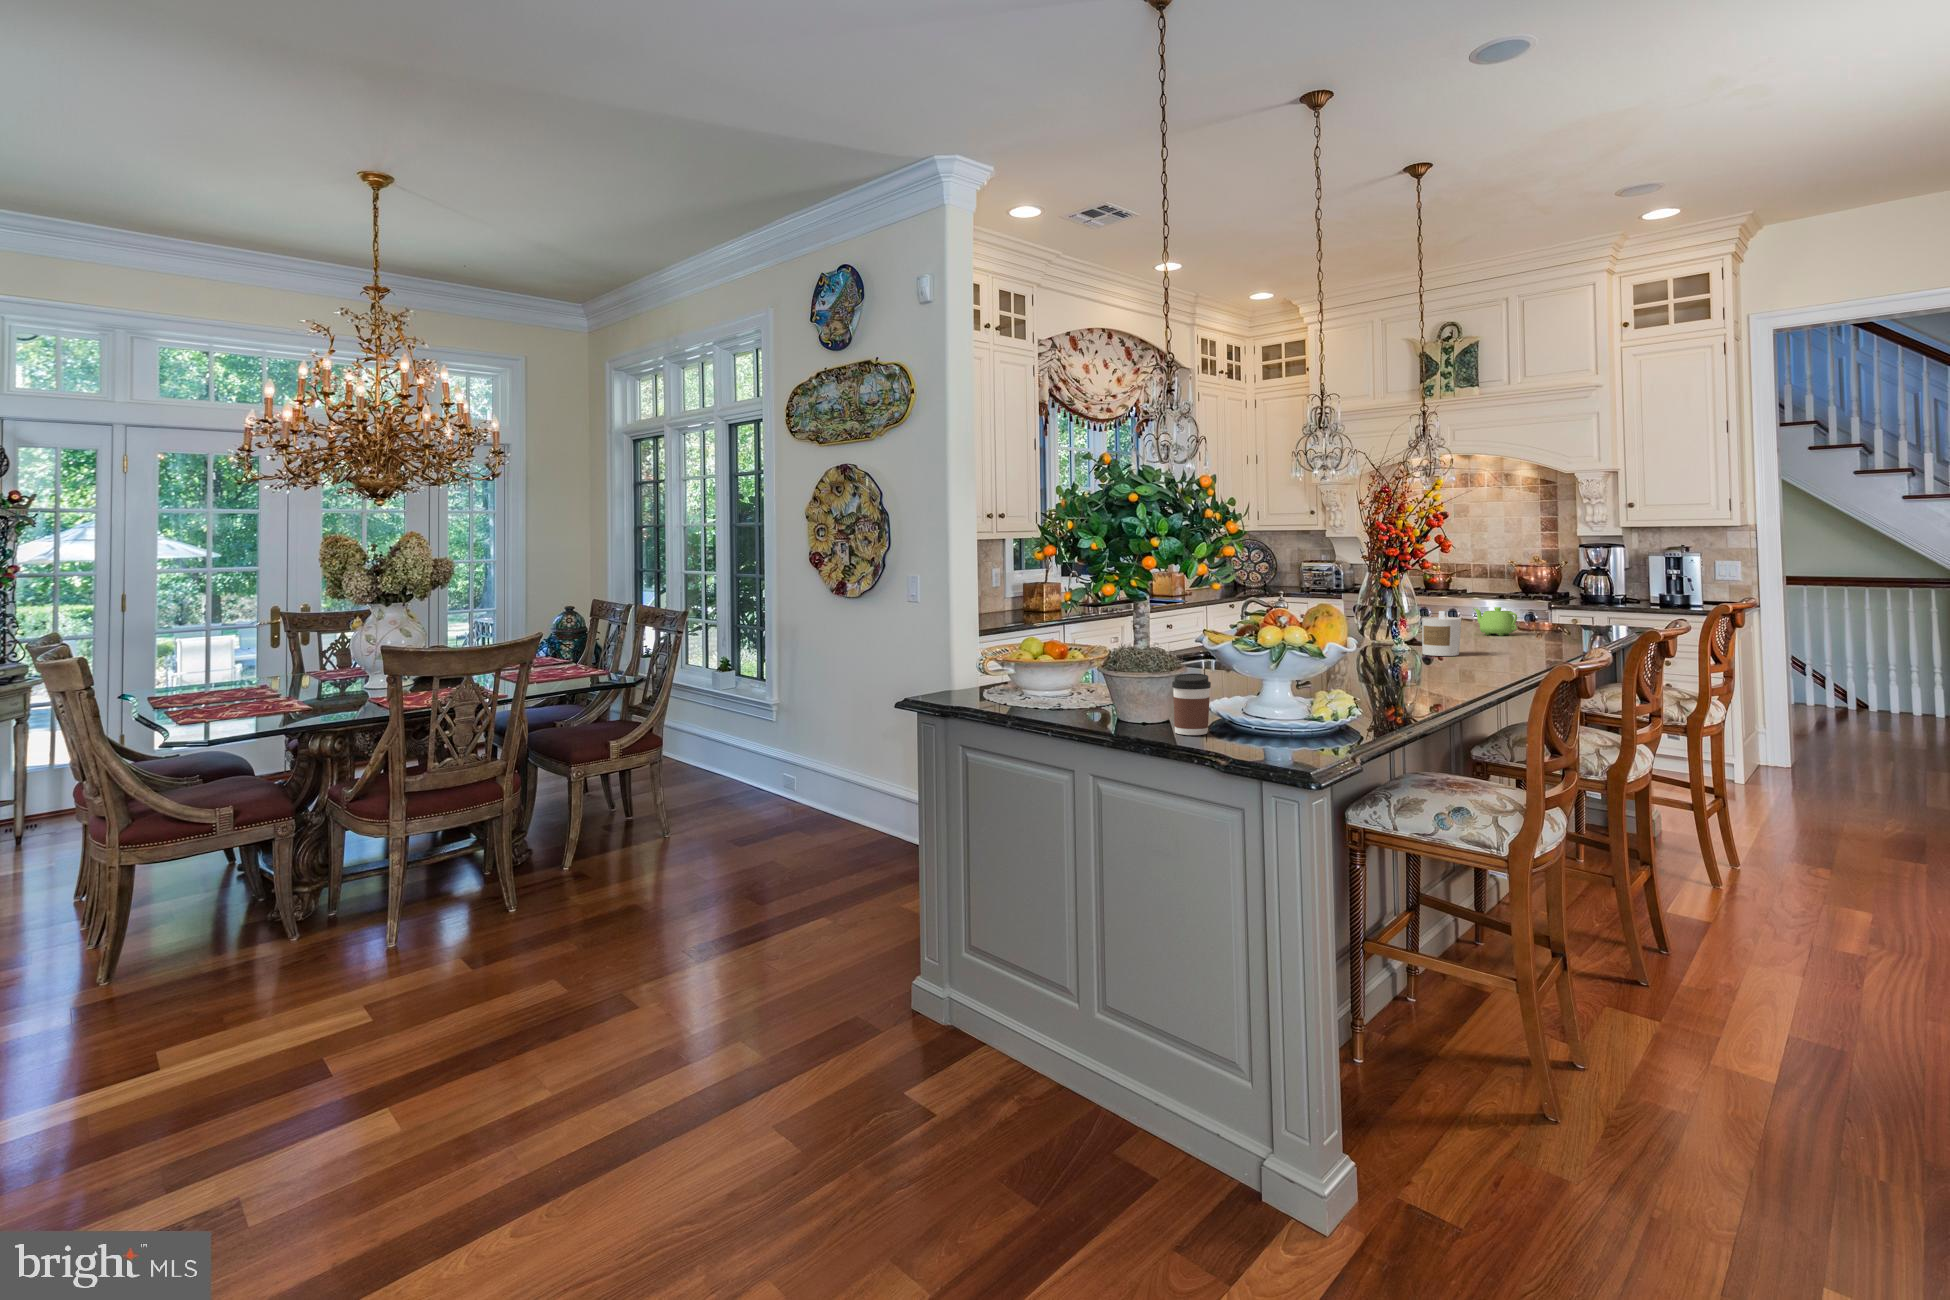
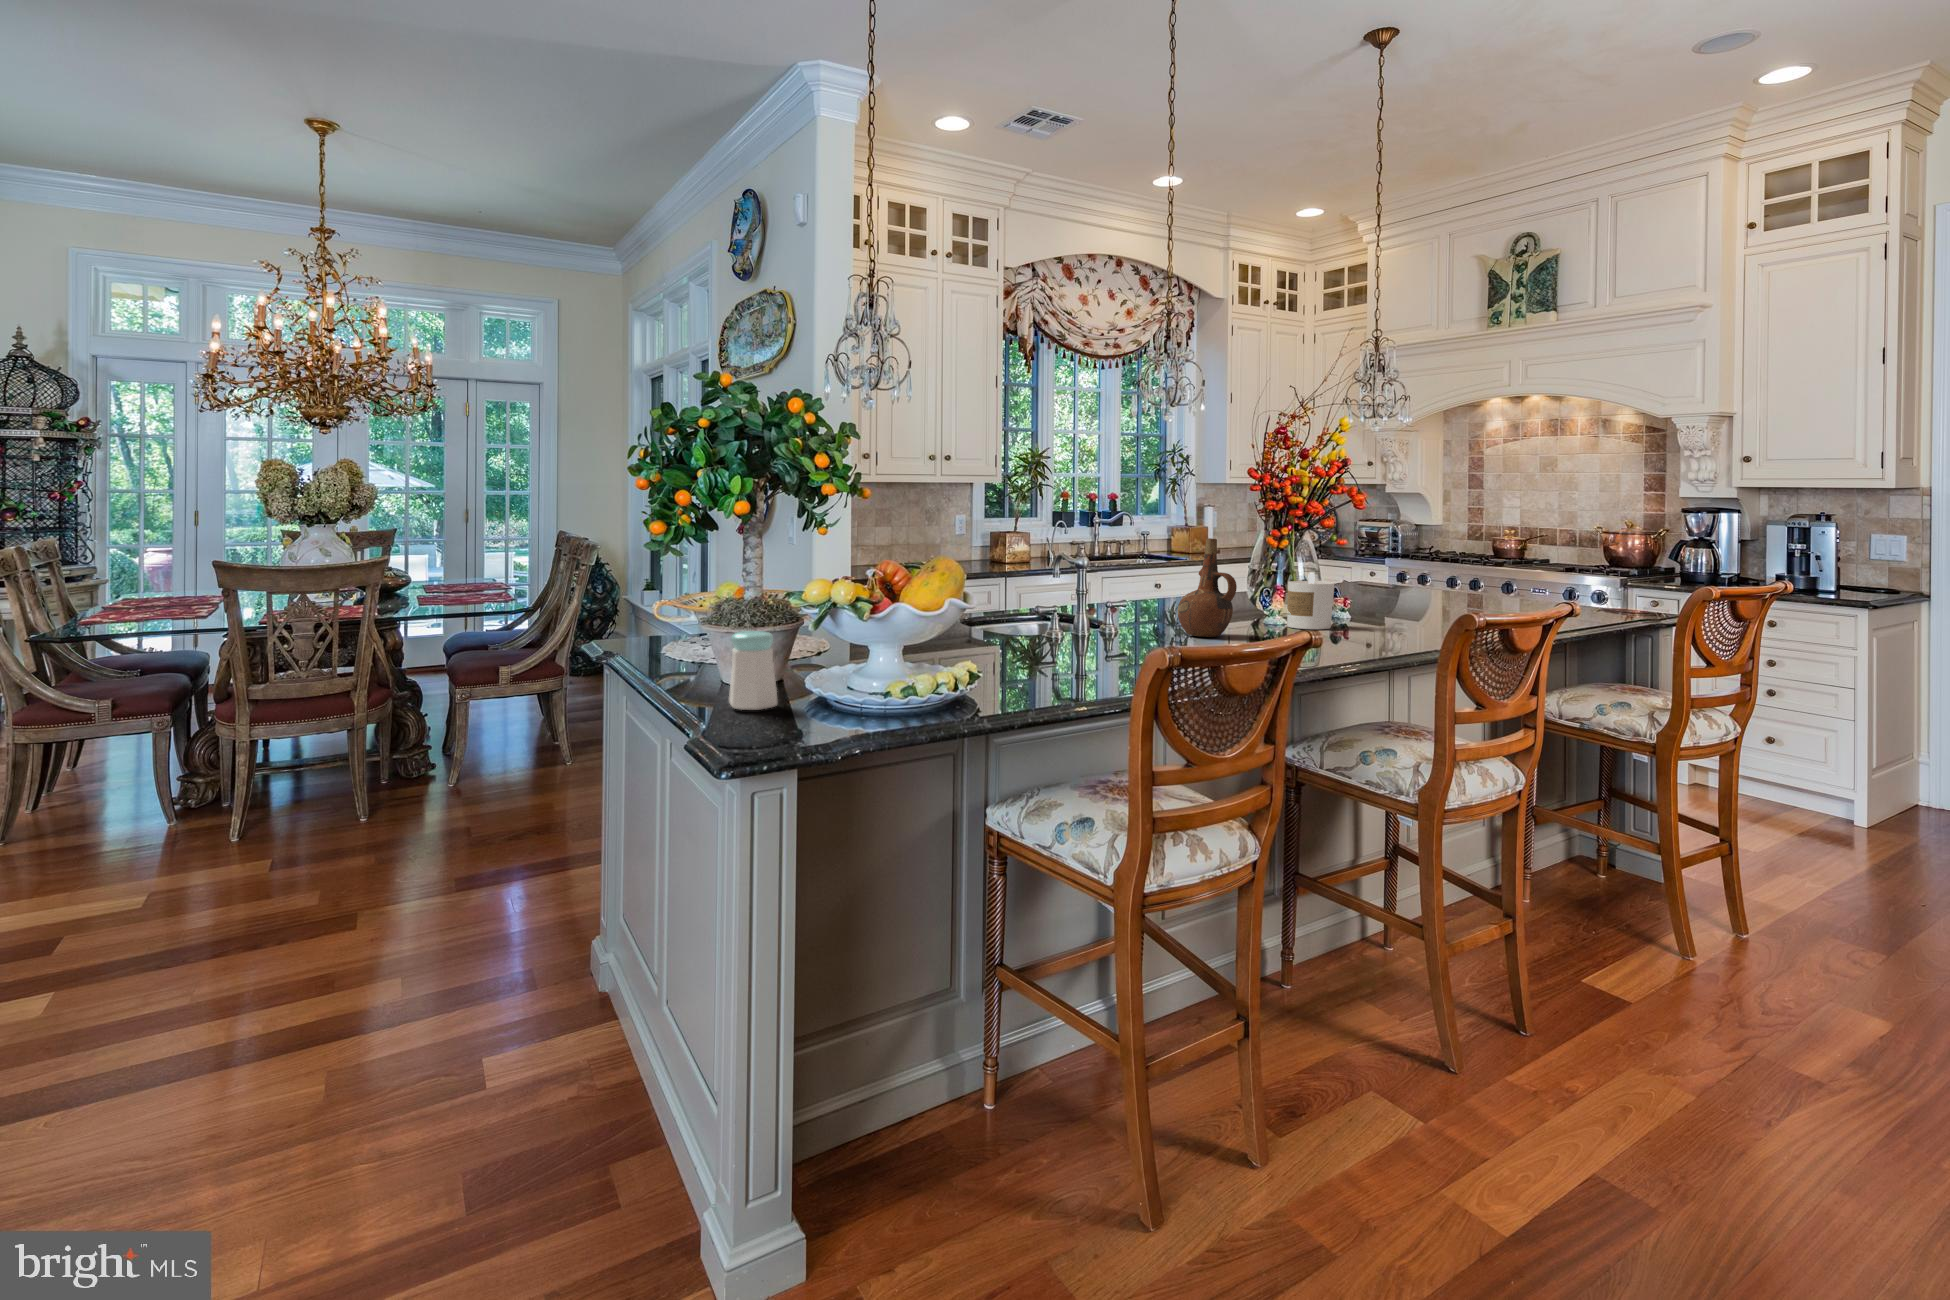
ceramic pitcher: none [1369,587,1420,666] -> present [1178,538,1237,637]
teapot: present [1473,607,1517,636] -> none [1437,576,1484,611]
coffee cup: present [1172,673,1211,735] -> none [662,621,710,696]
salt shaker: none [1267,679,1306,741] -> present [729,631,777,710]

